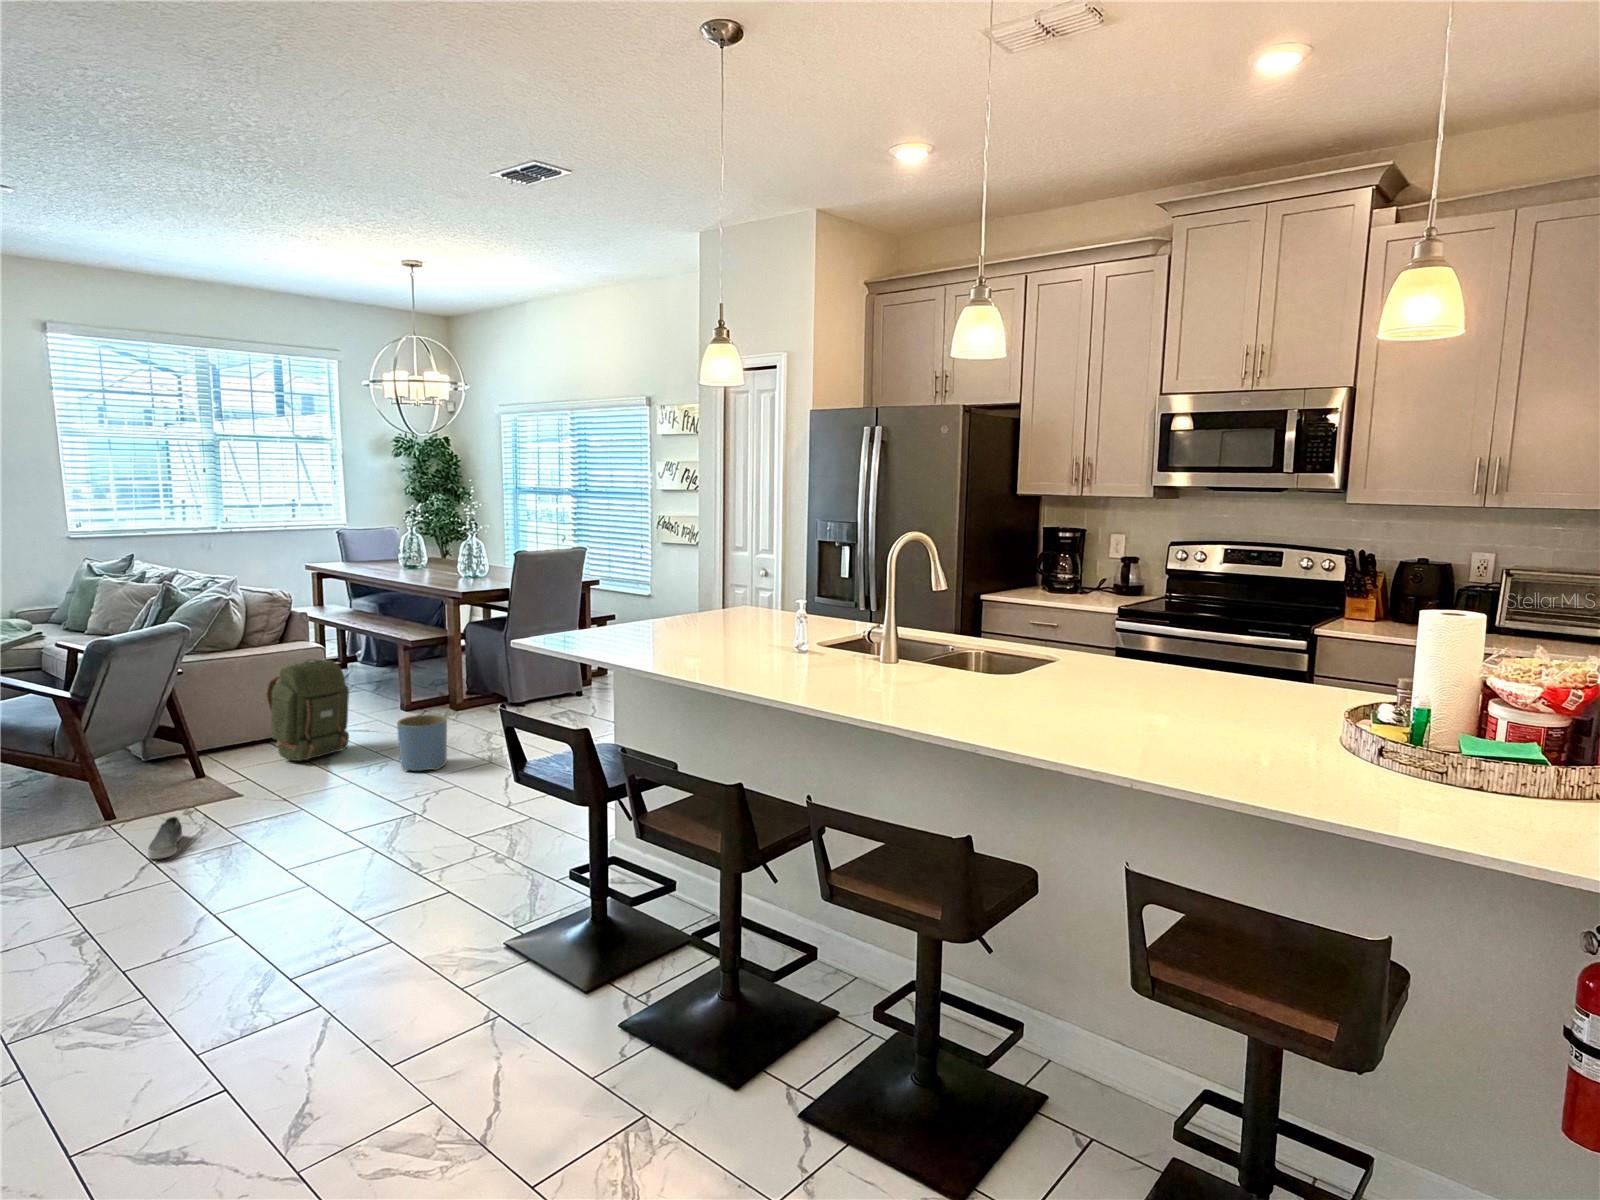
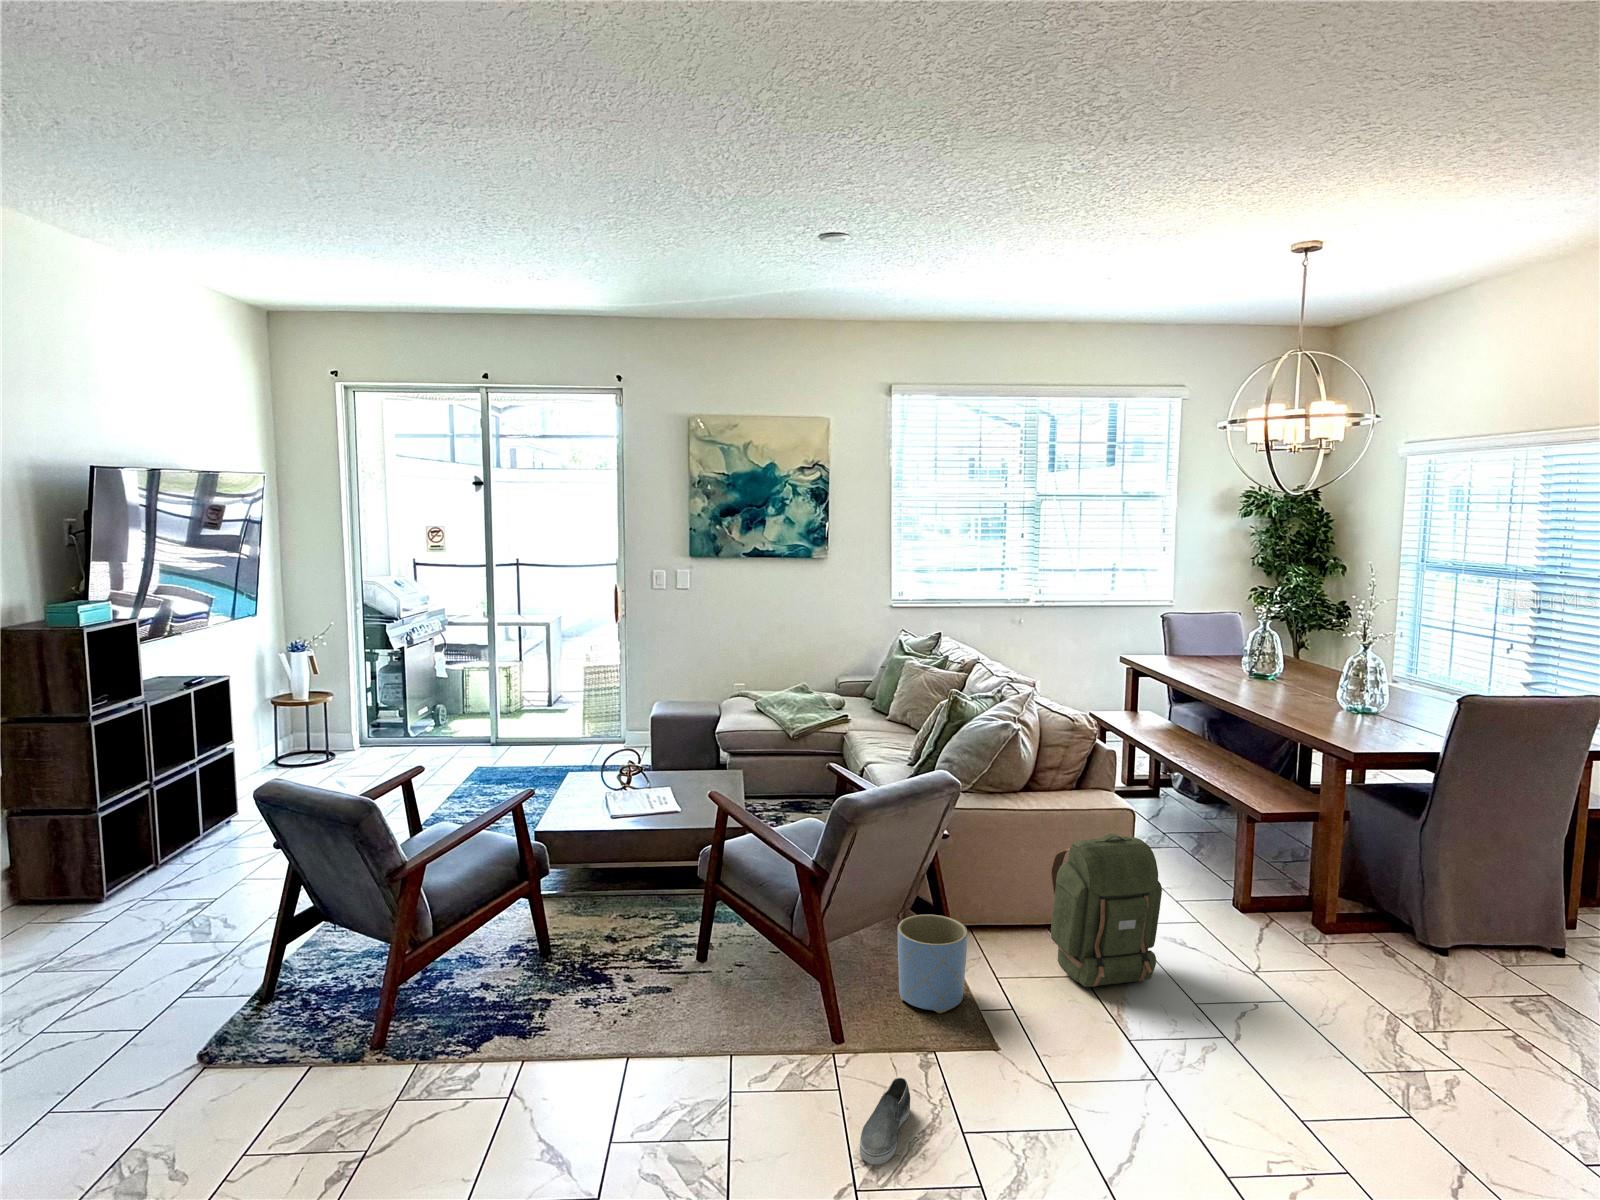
planter: present [397,714,447,771] -> present [897,914,968,1013]

